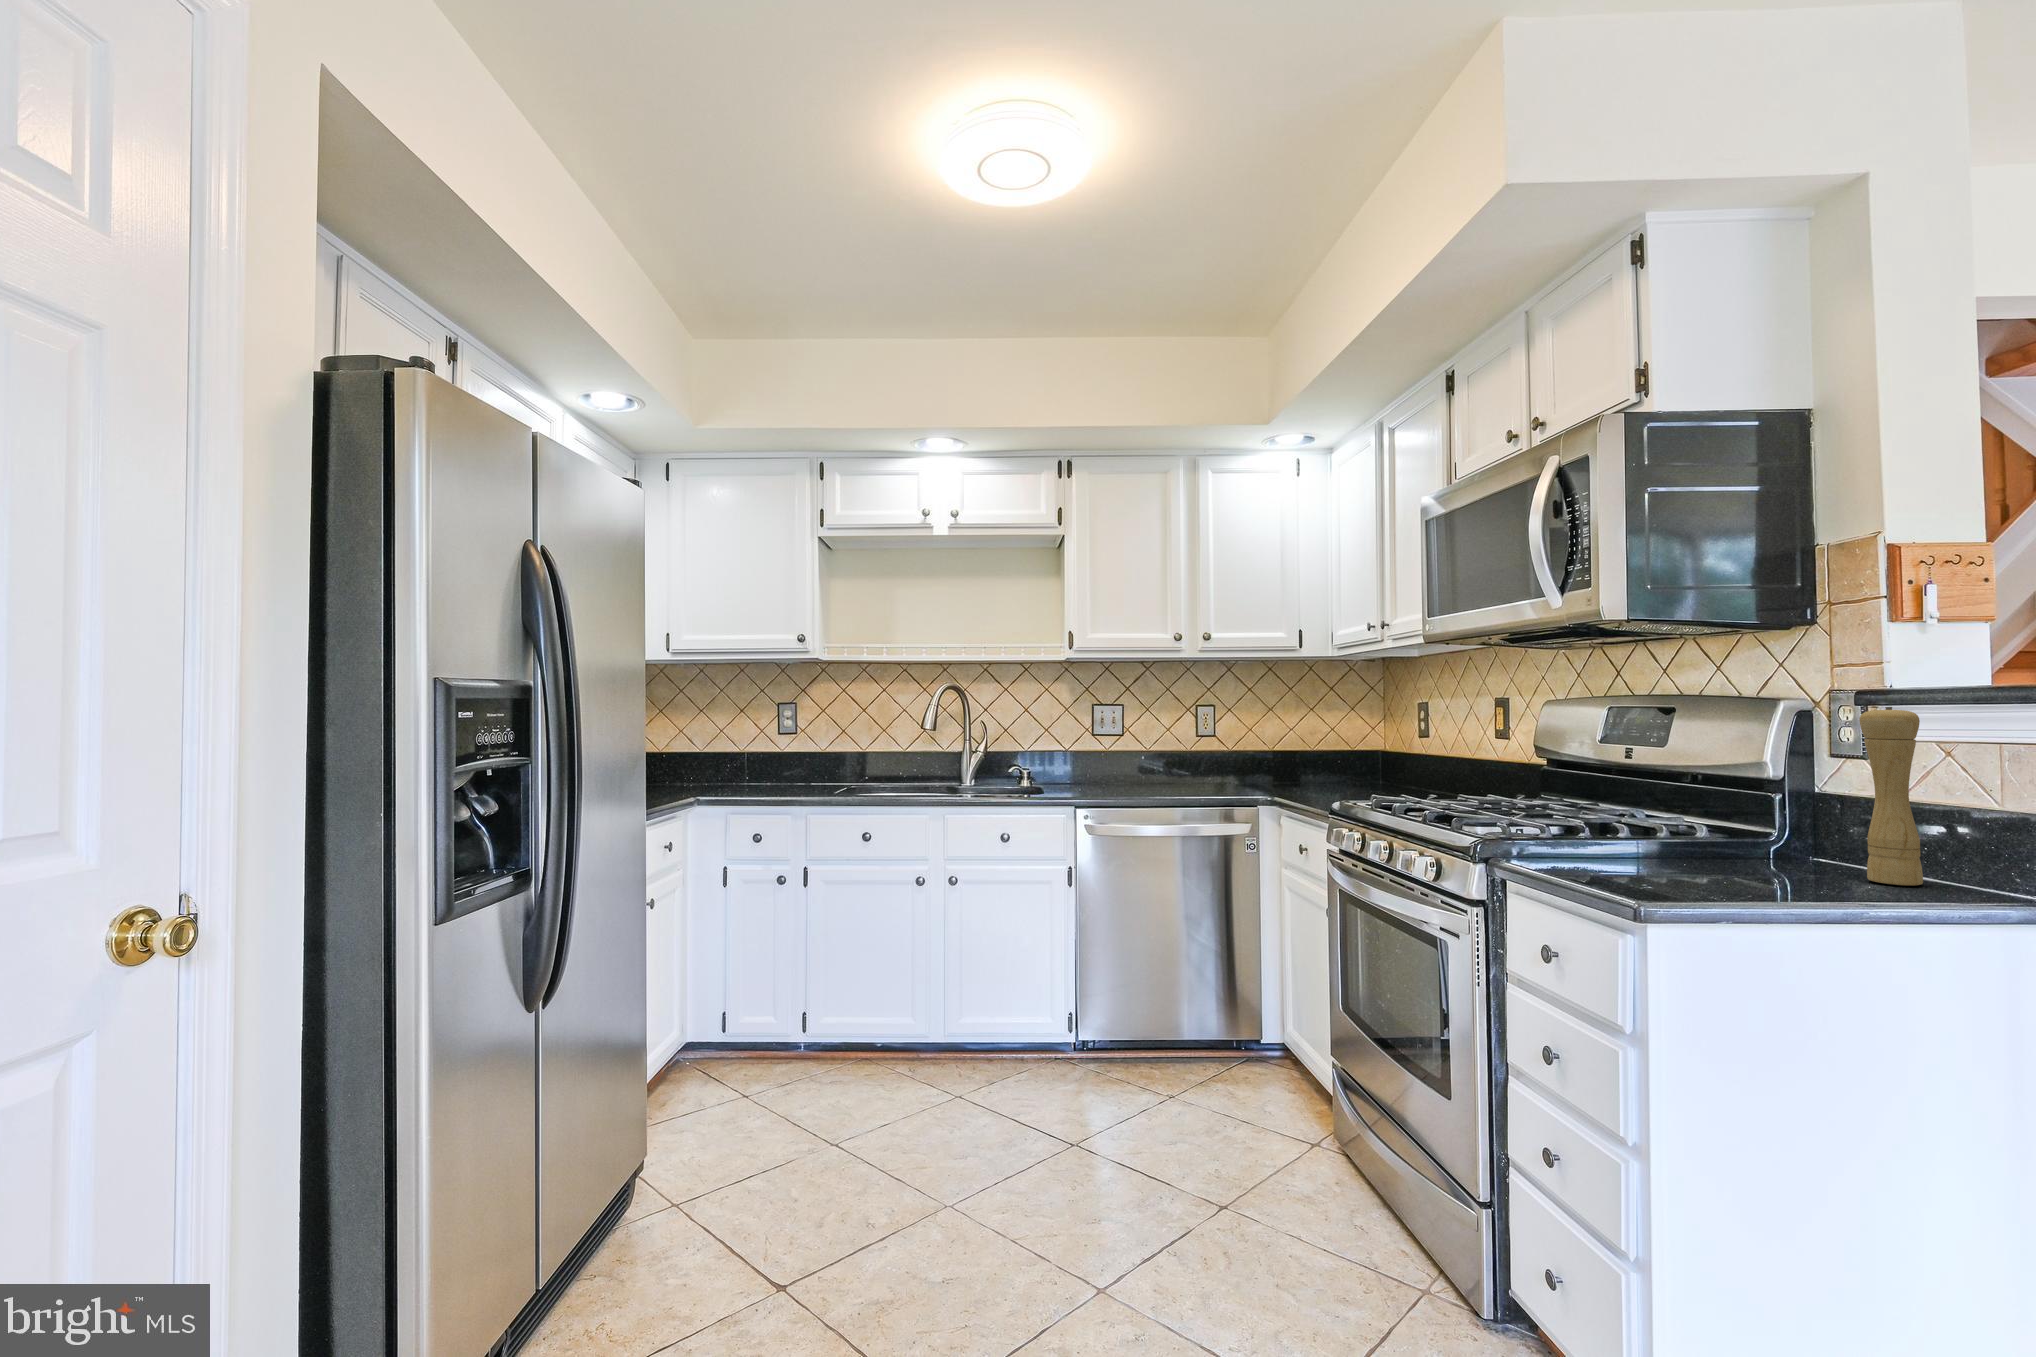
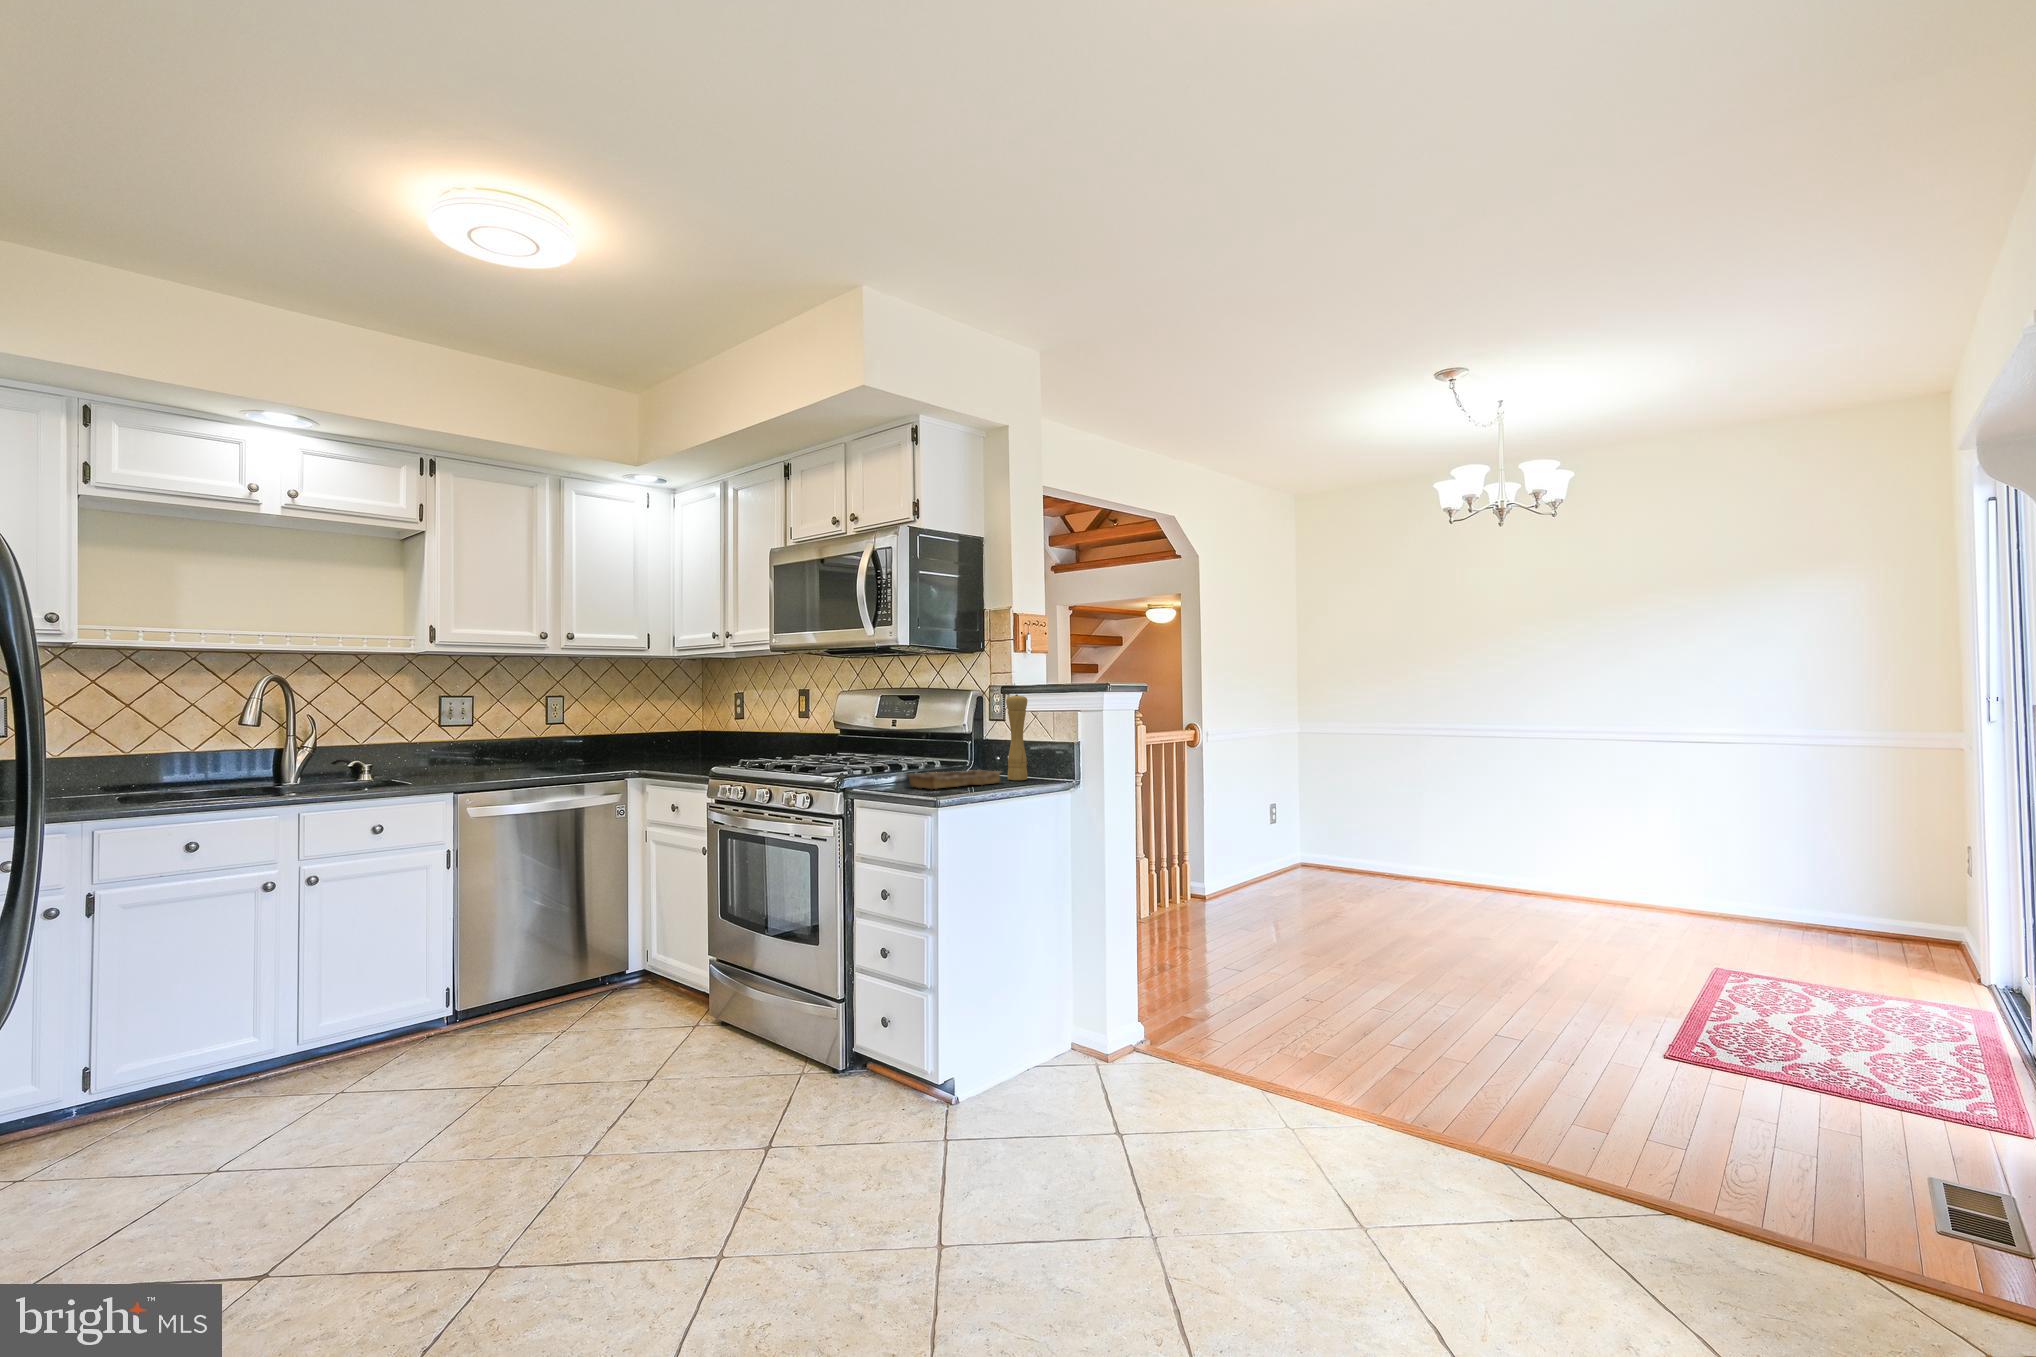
tray: none [1606,846,1850,886] -> present [908,770,1000,789]

